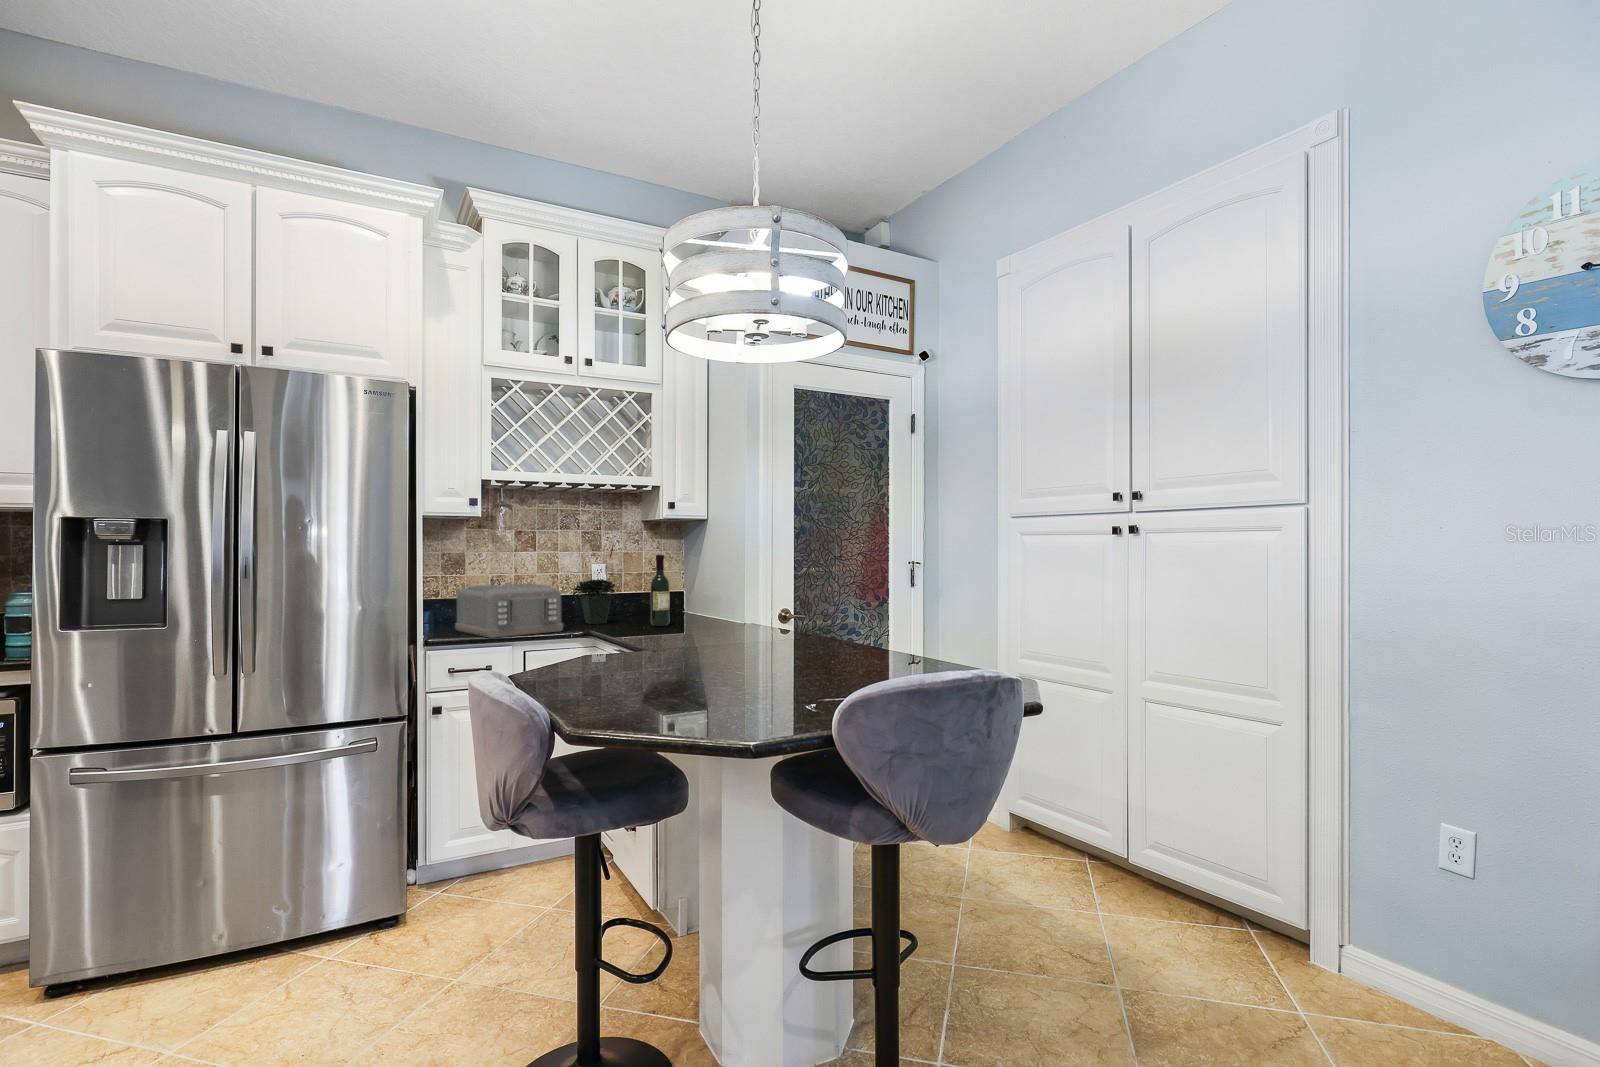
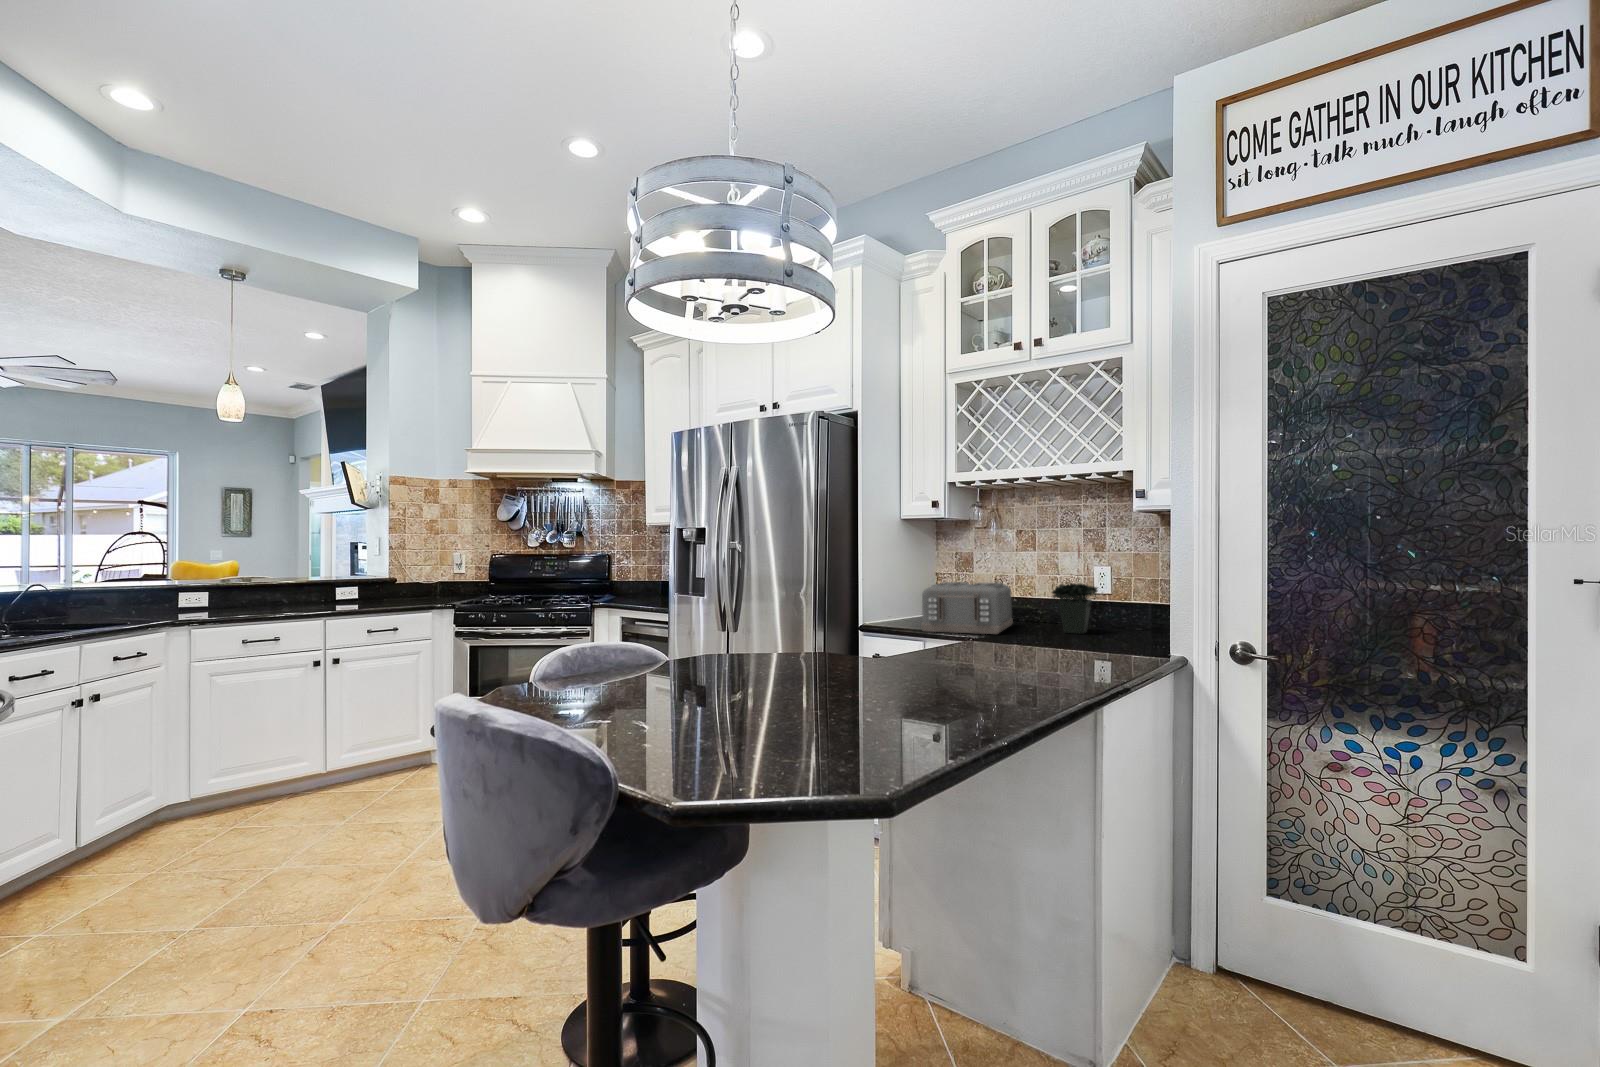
wine bottle: present [651,555,670,626] -> none [1104,556,1129,645]

